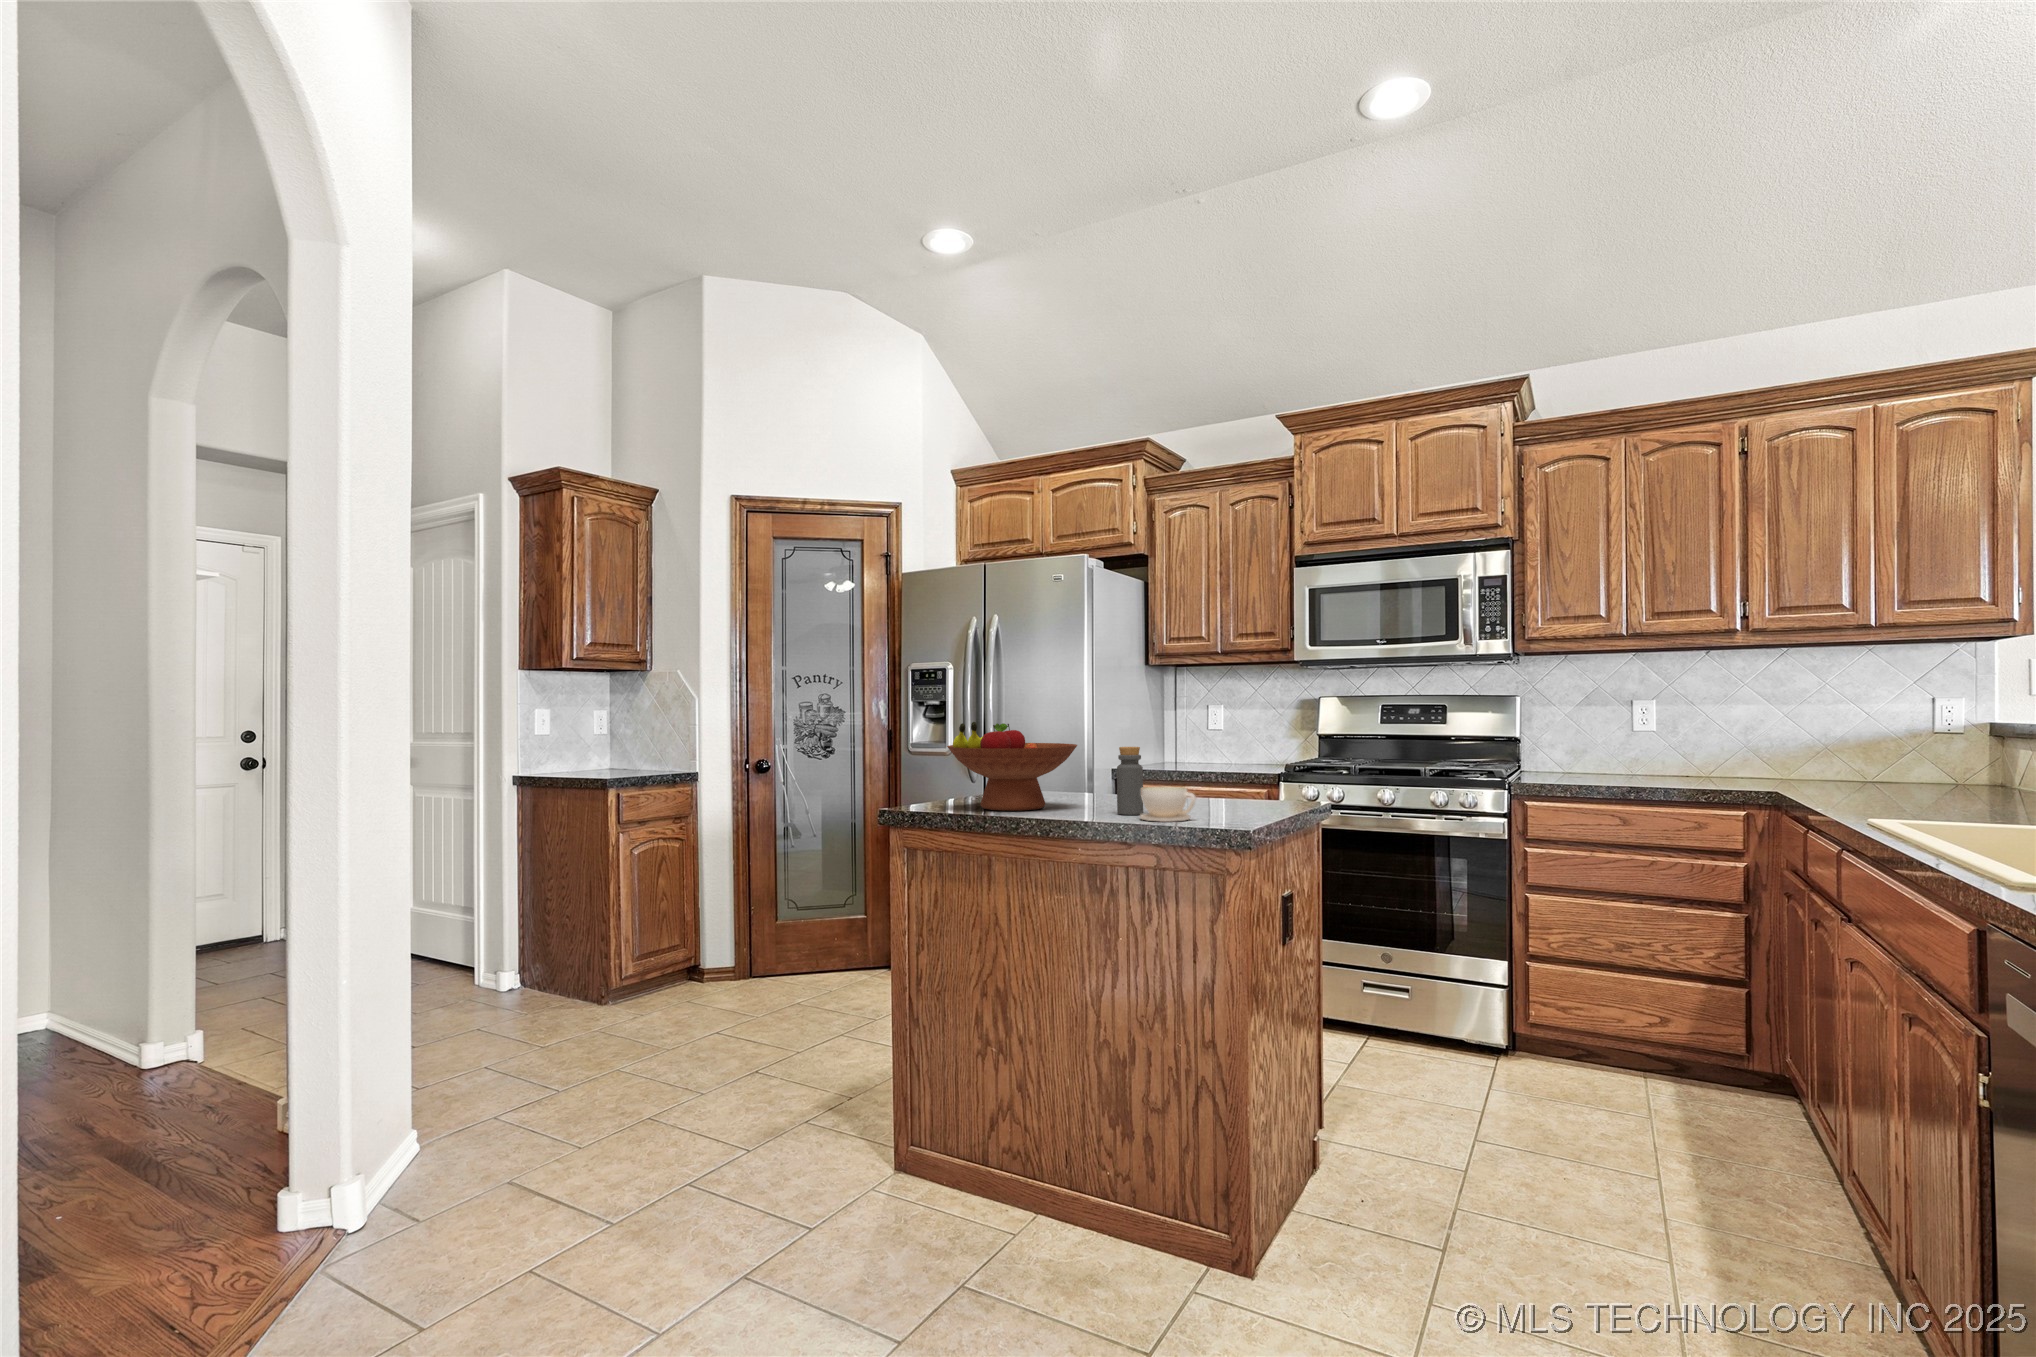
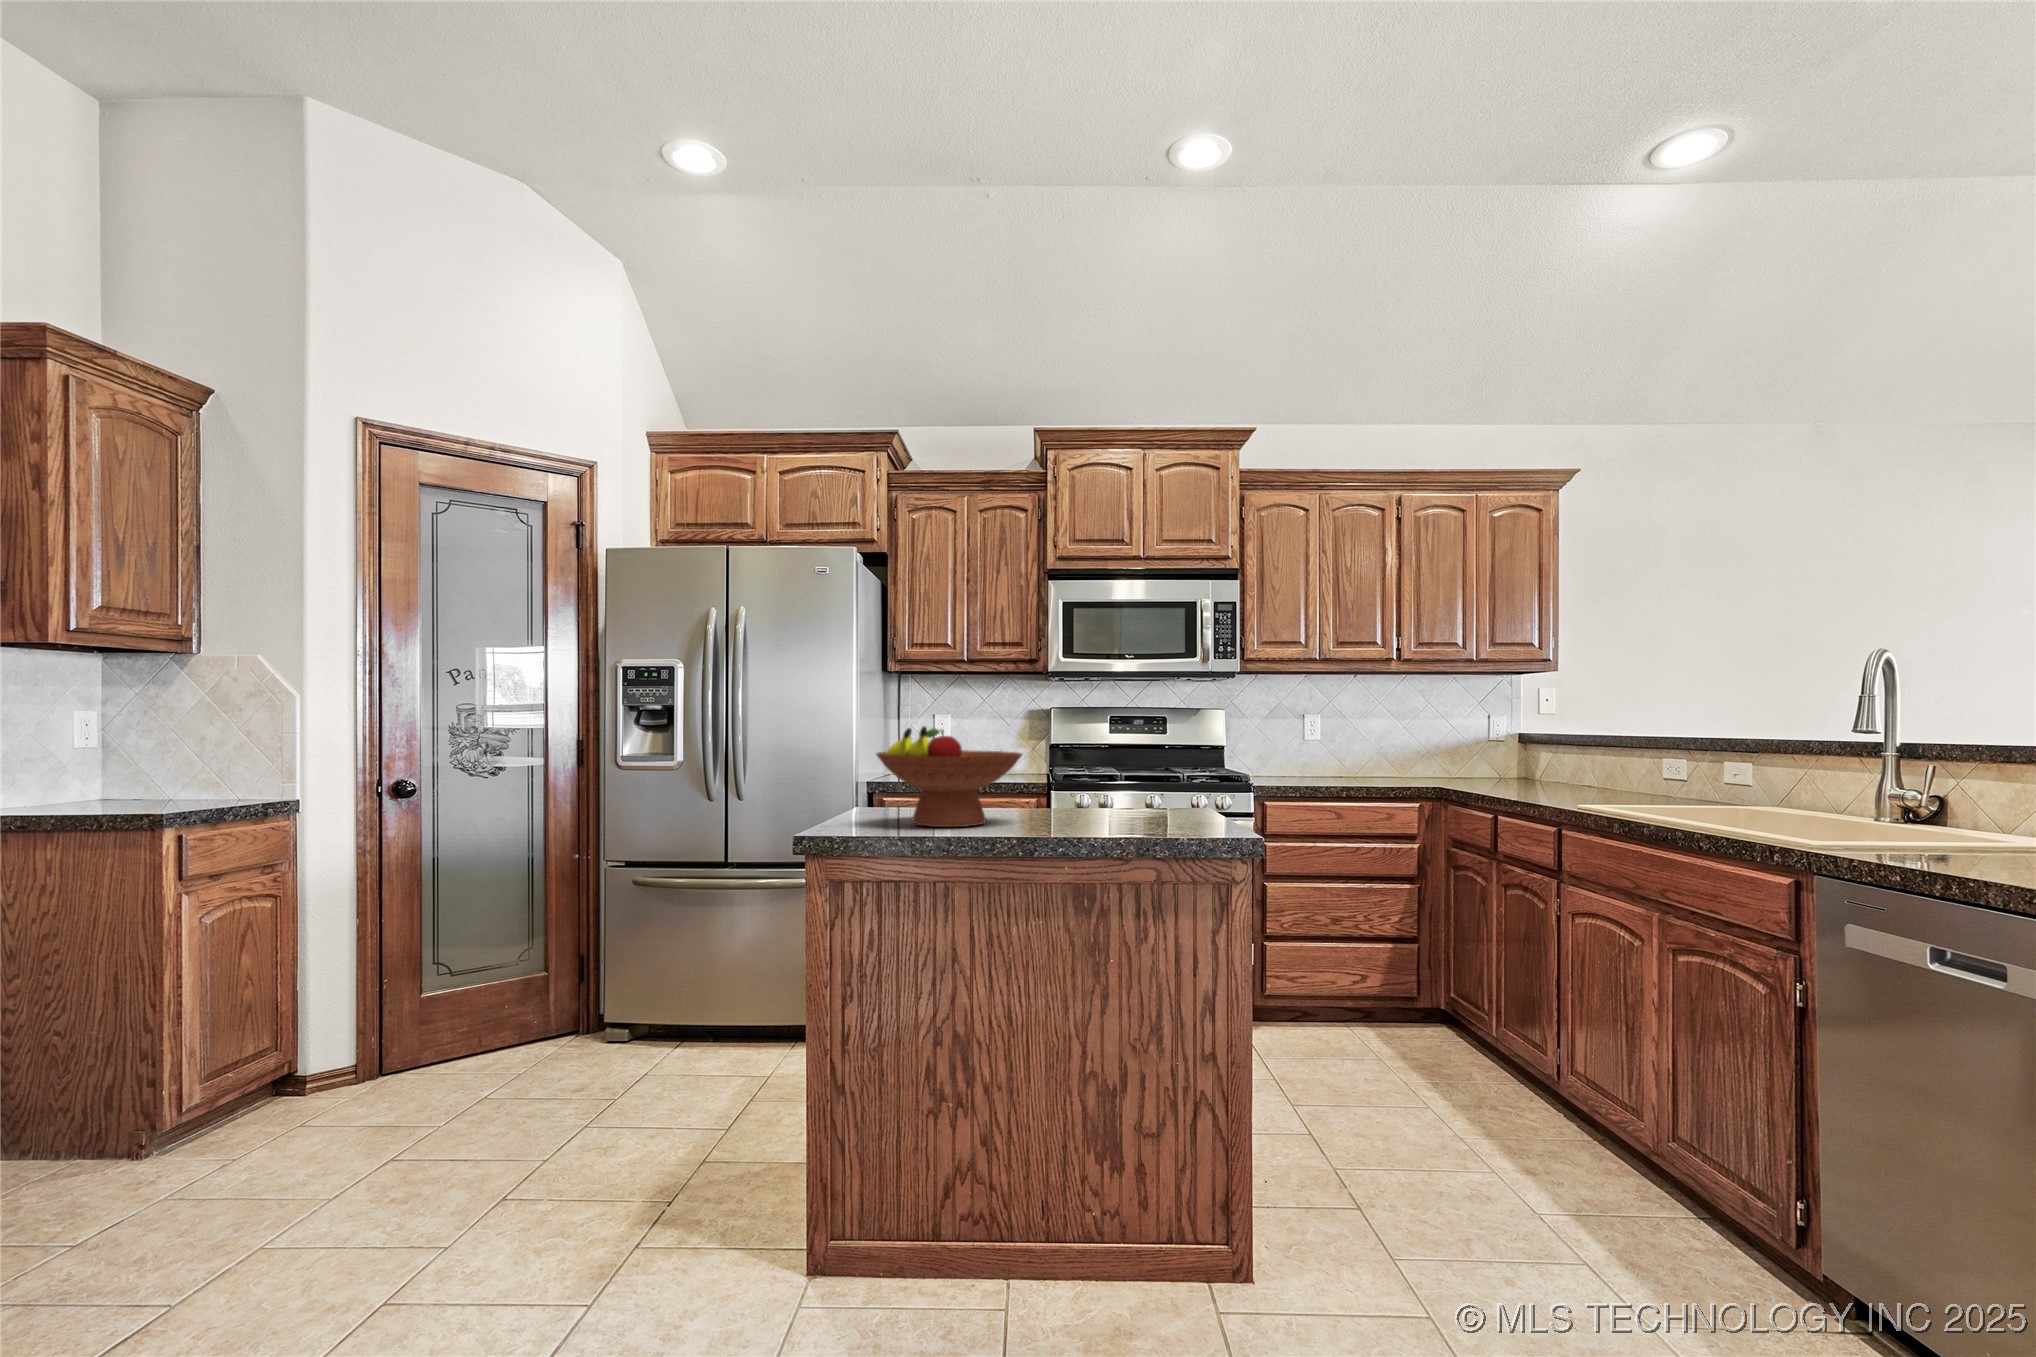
bottle: present [1117,747,1143,815] -> none [1087,754,1114,826]
coffee cup: present [1140,787,1196,822] -> none [1137,795,1197,832]

